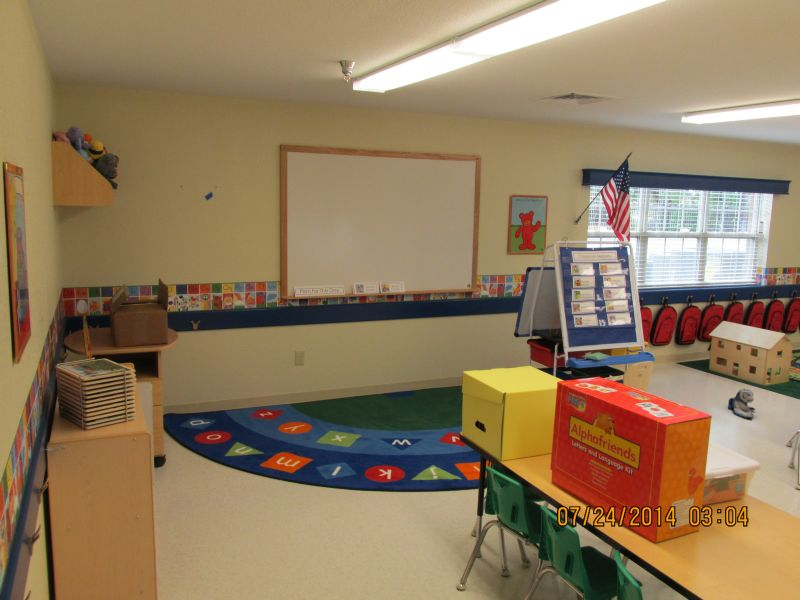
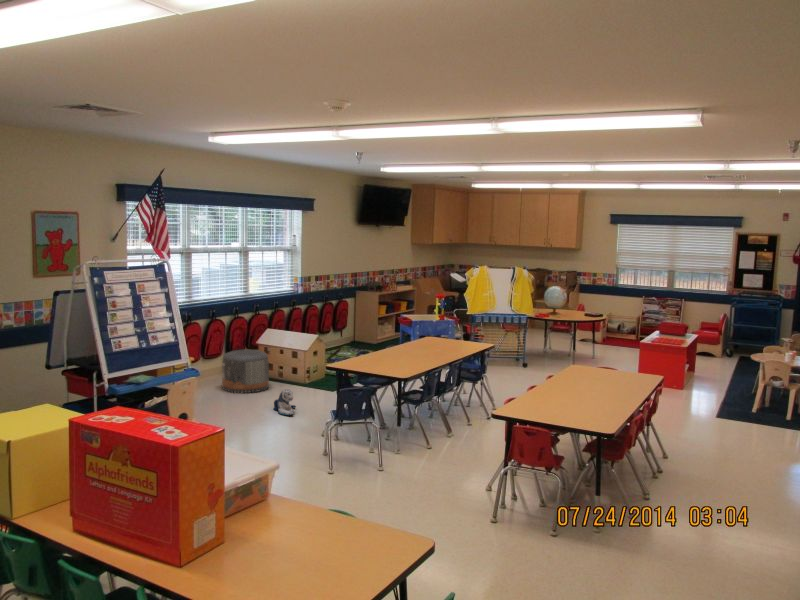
pouf: none [669,340,723,386] -> present [222,350,269,393]

